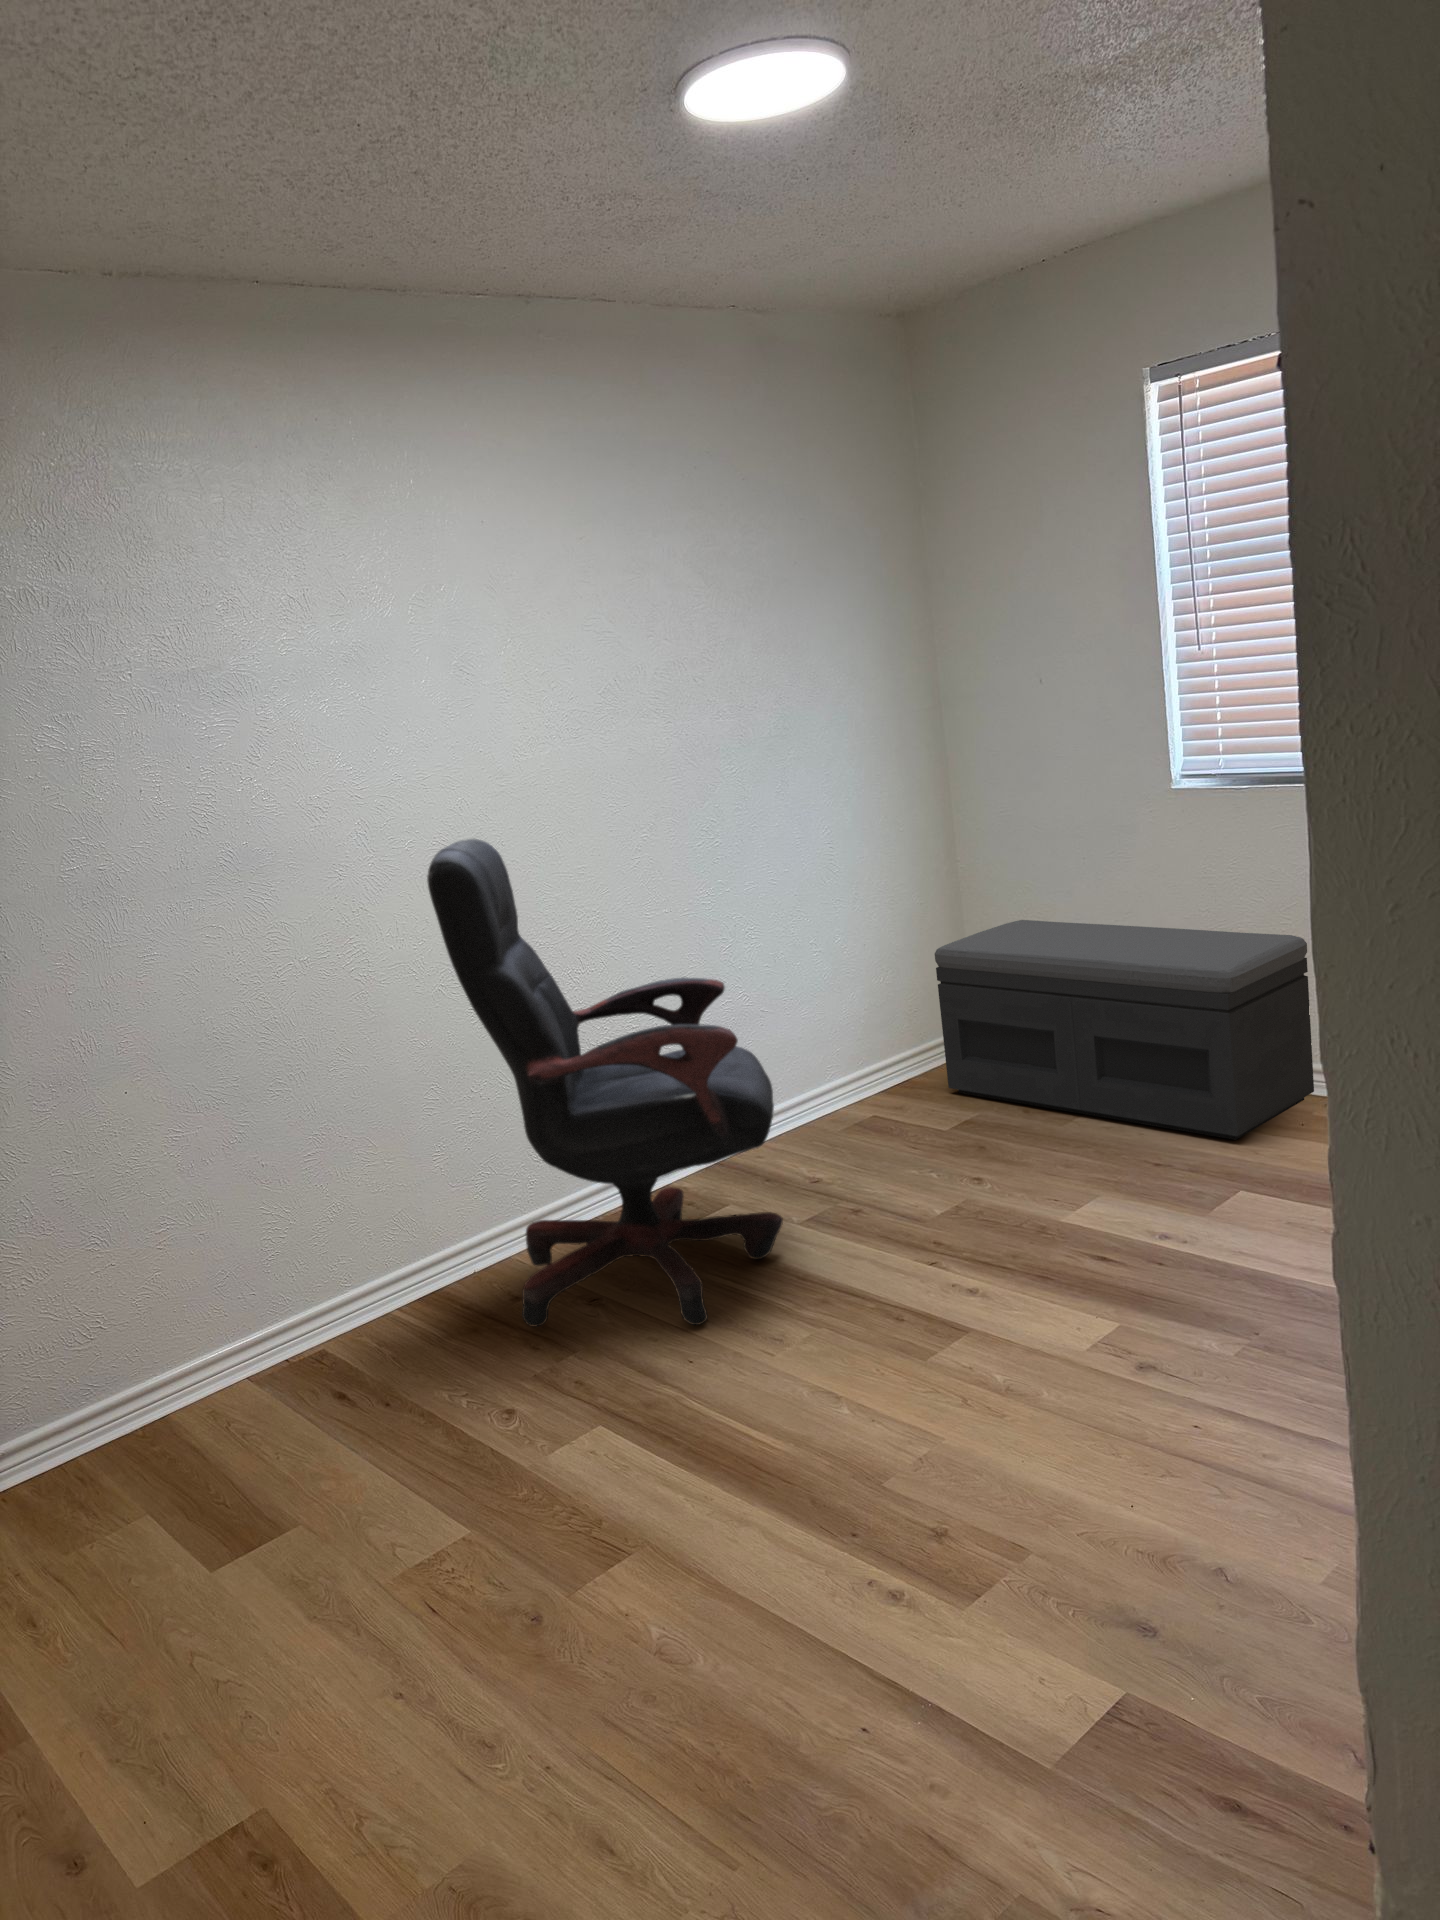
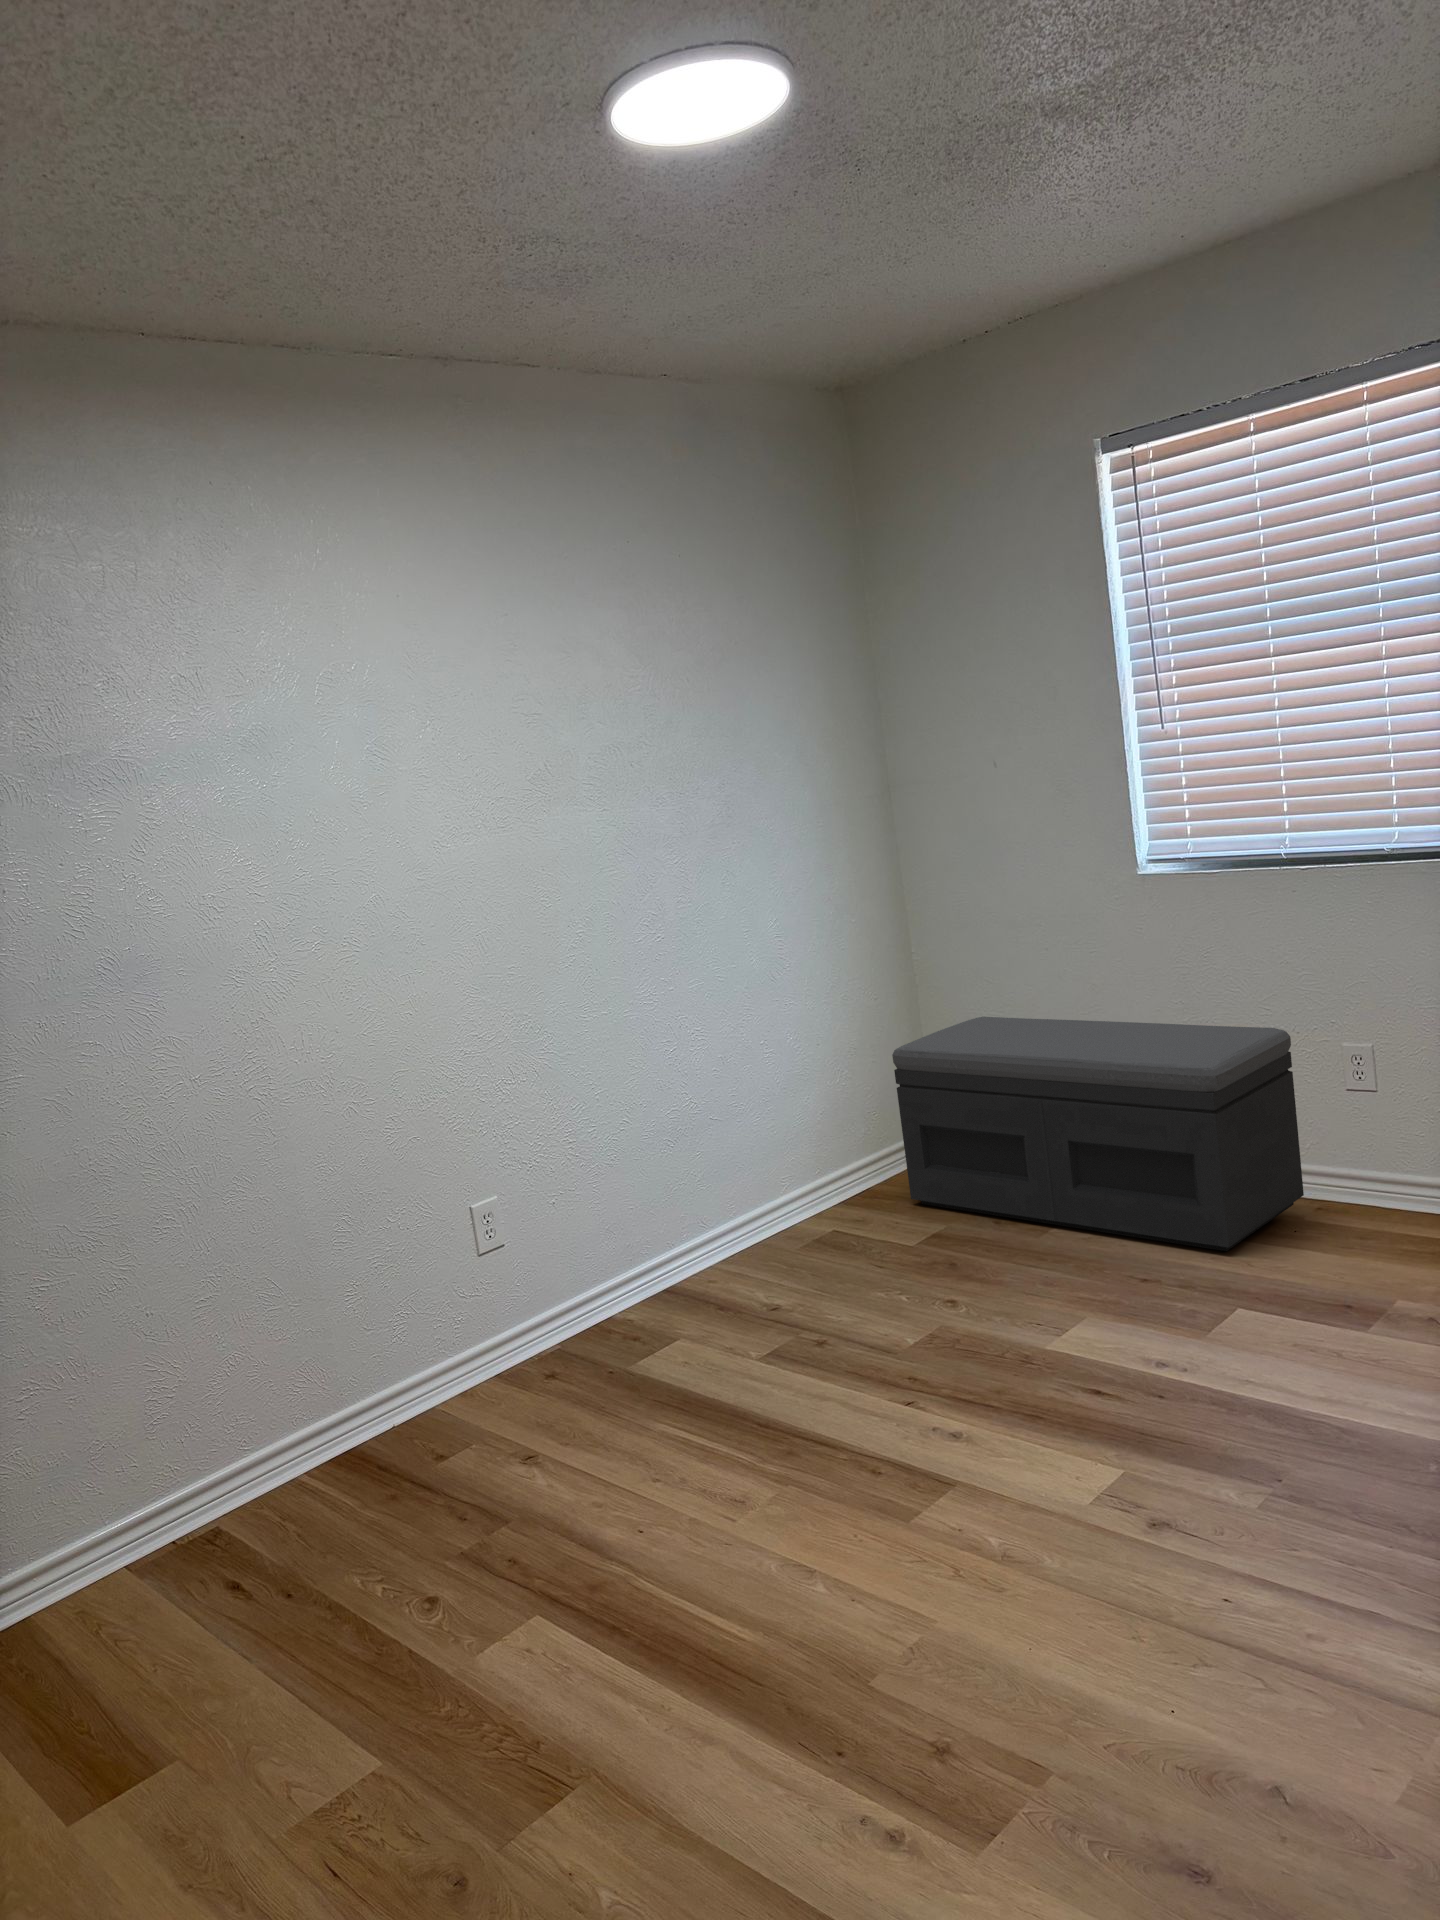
office chair: present [427,839,783,1327] -> none [335,939,740,1491]

